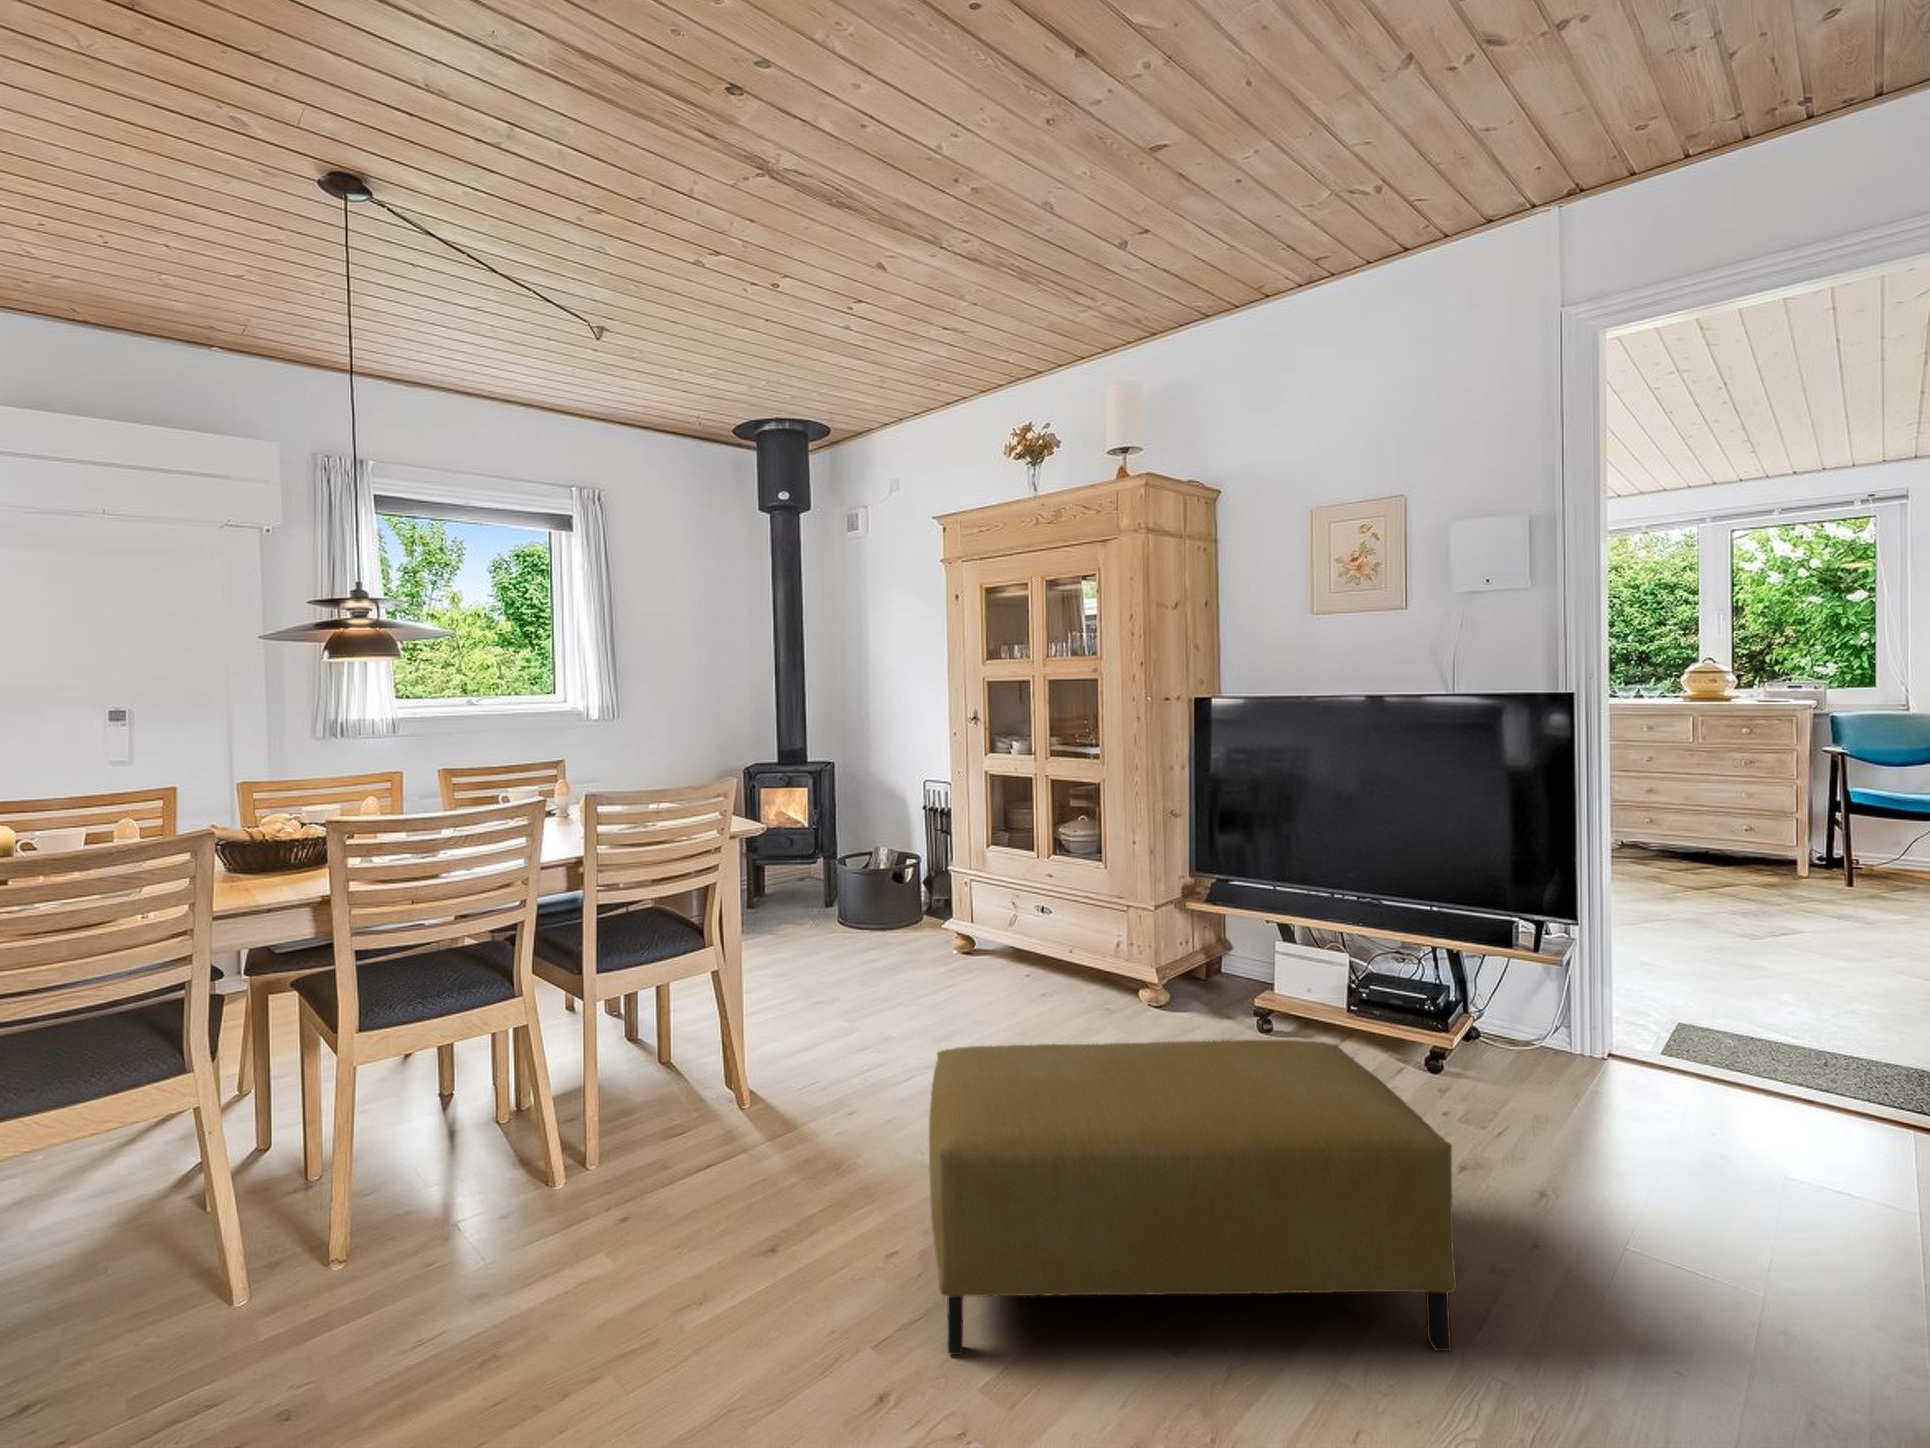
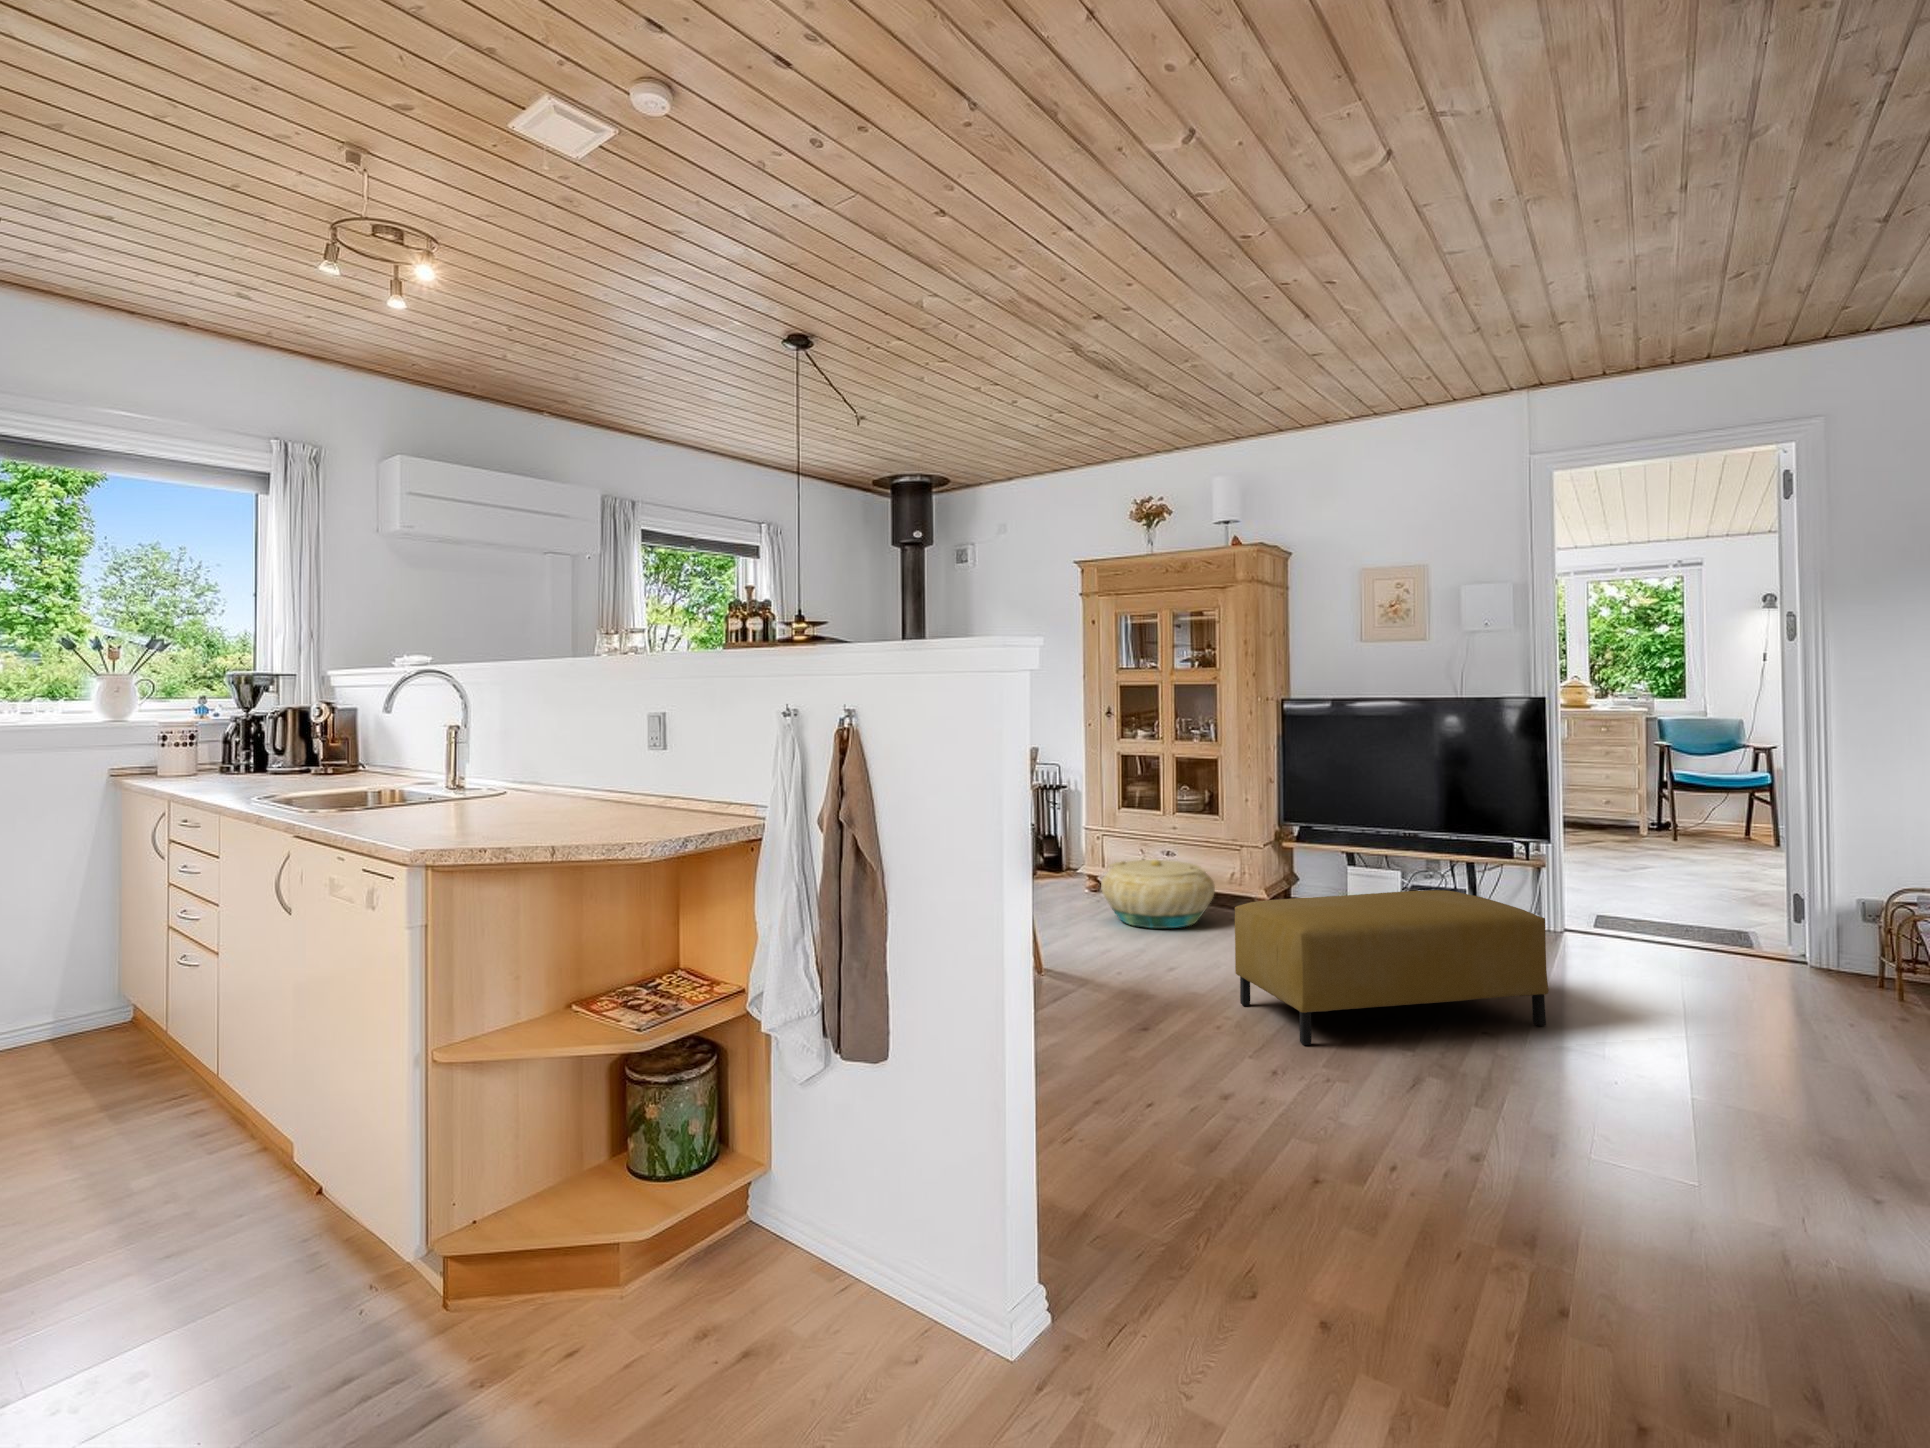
basket: none [927,912,1080,1018] -> present [1101,859,1215,928]

